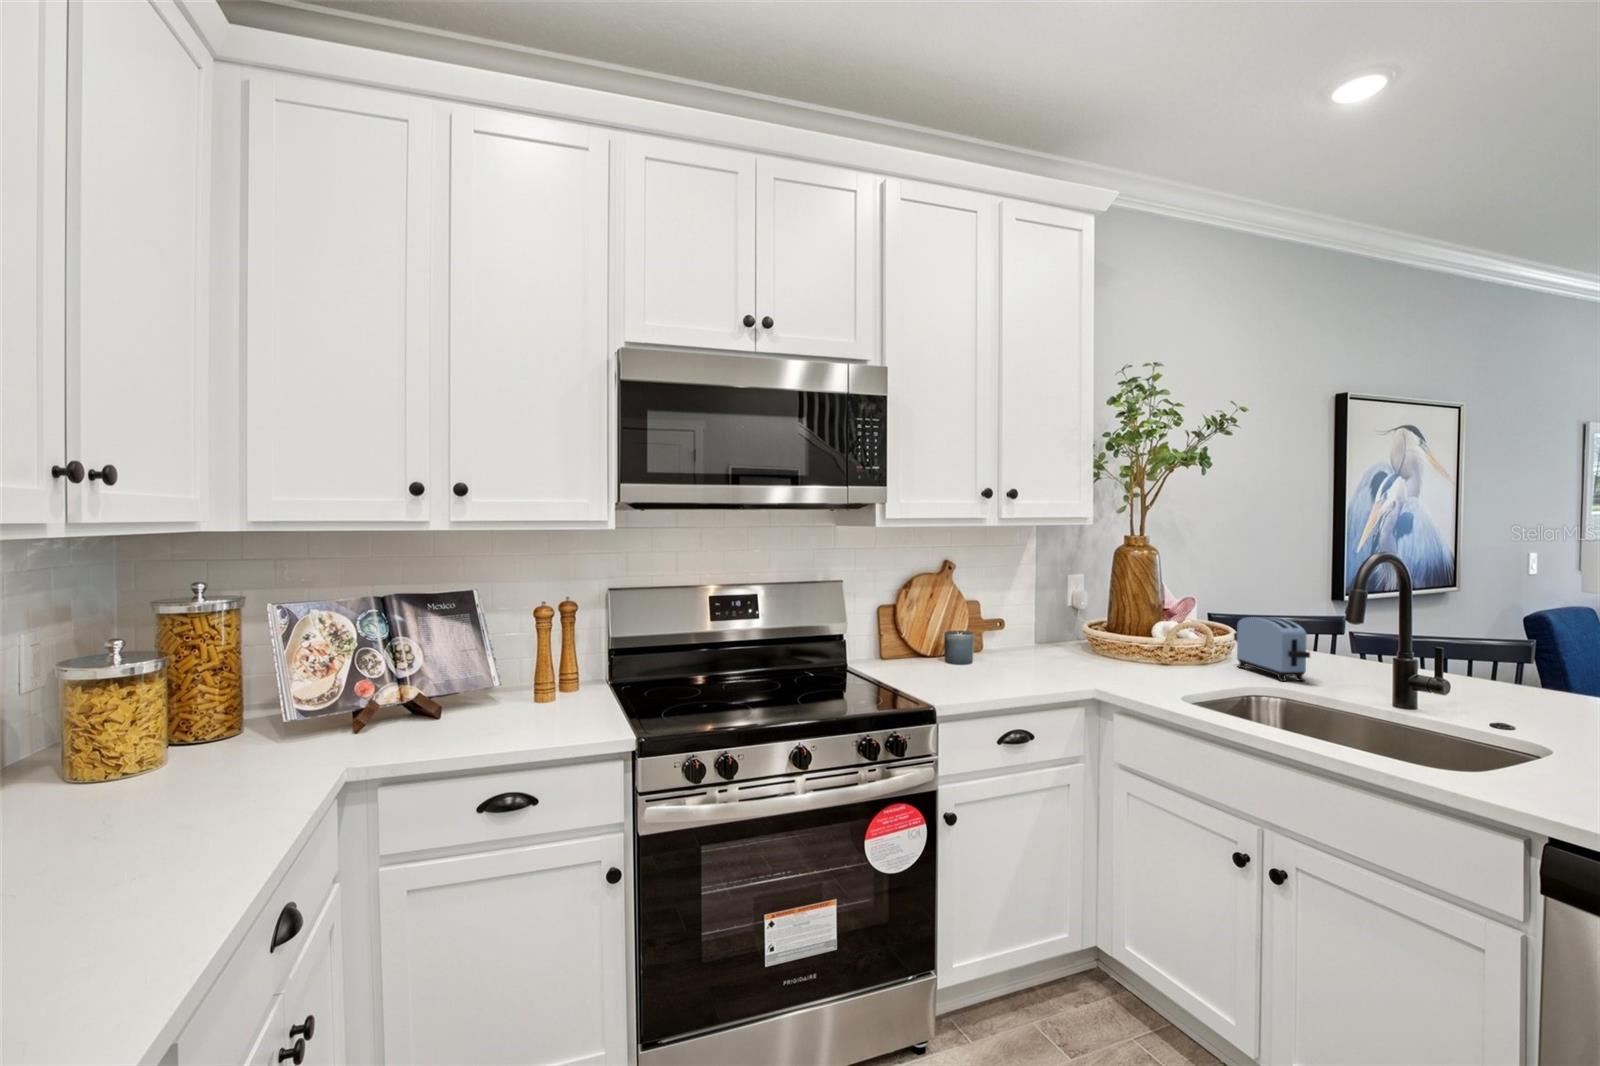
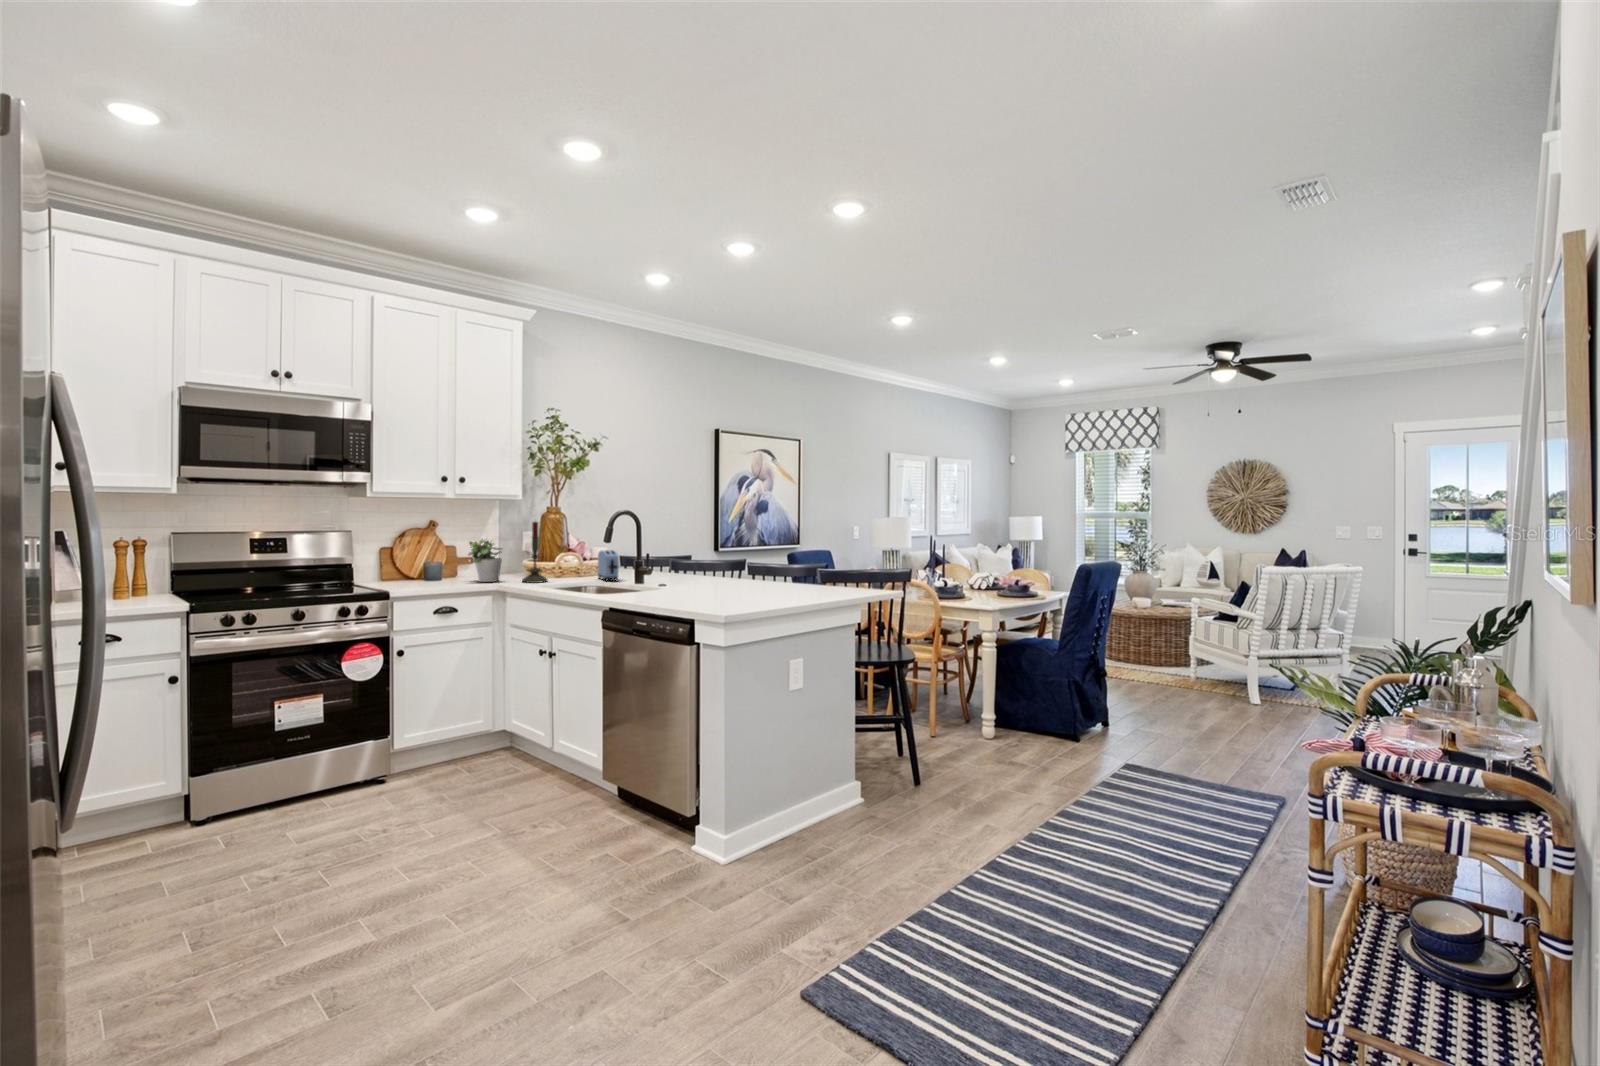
candle: none [1115,562,1163,678] -> present [522,522,547,583]
potted plant: none [1014,592,1081,672] -> present [468,540,502,582]

